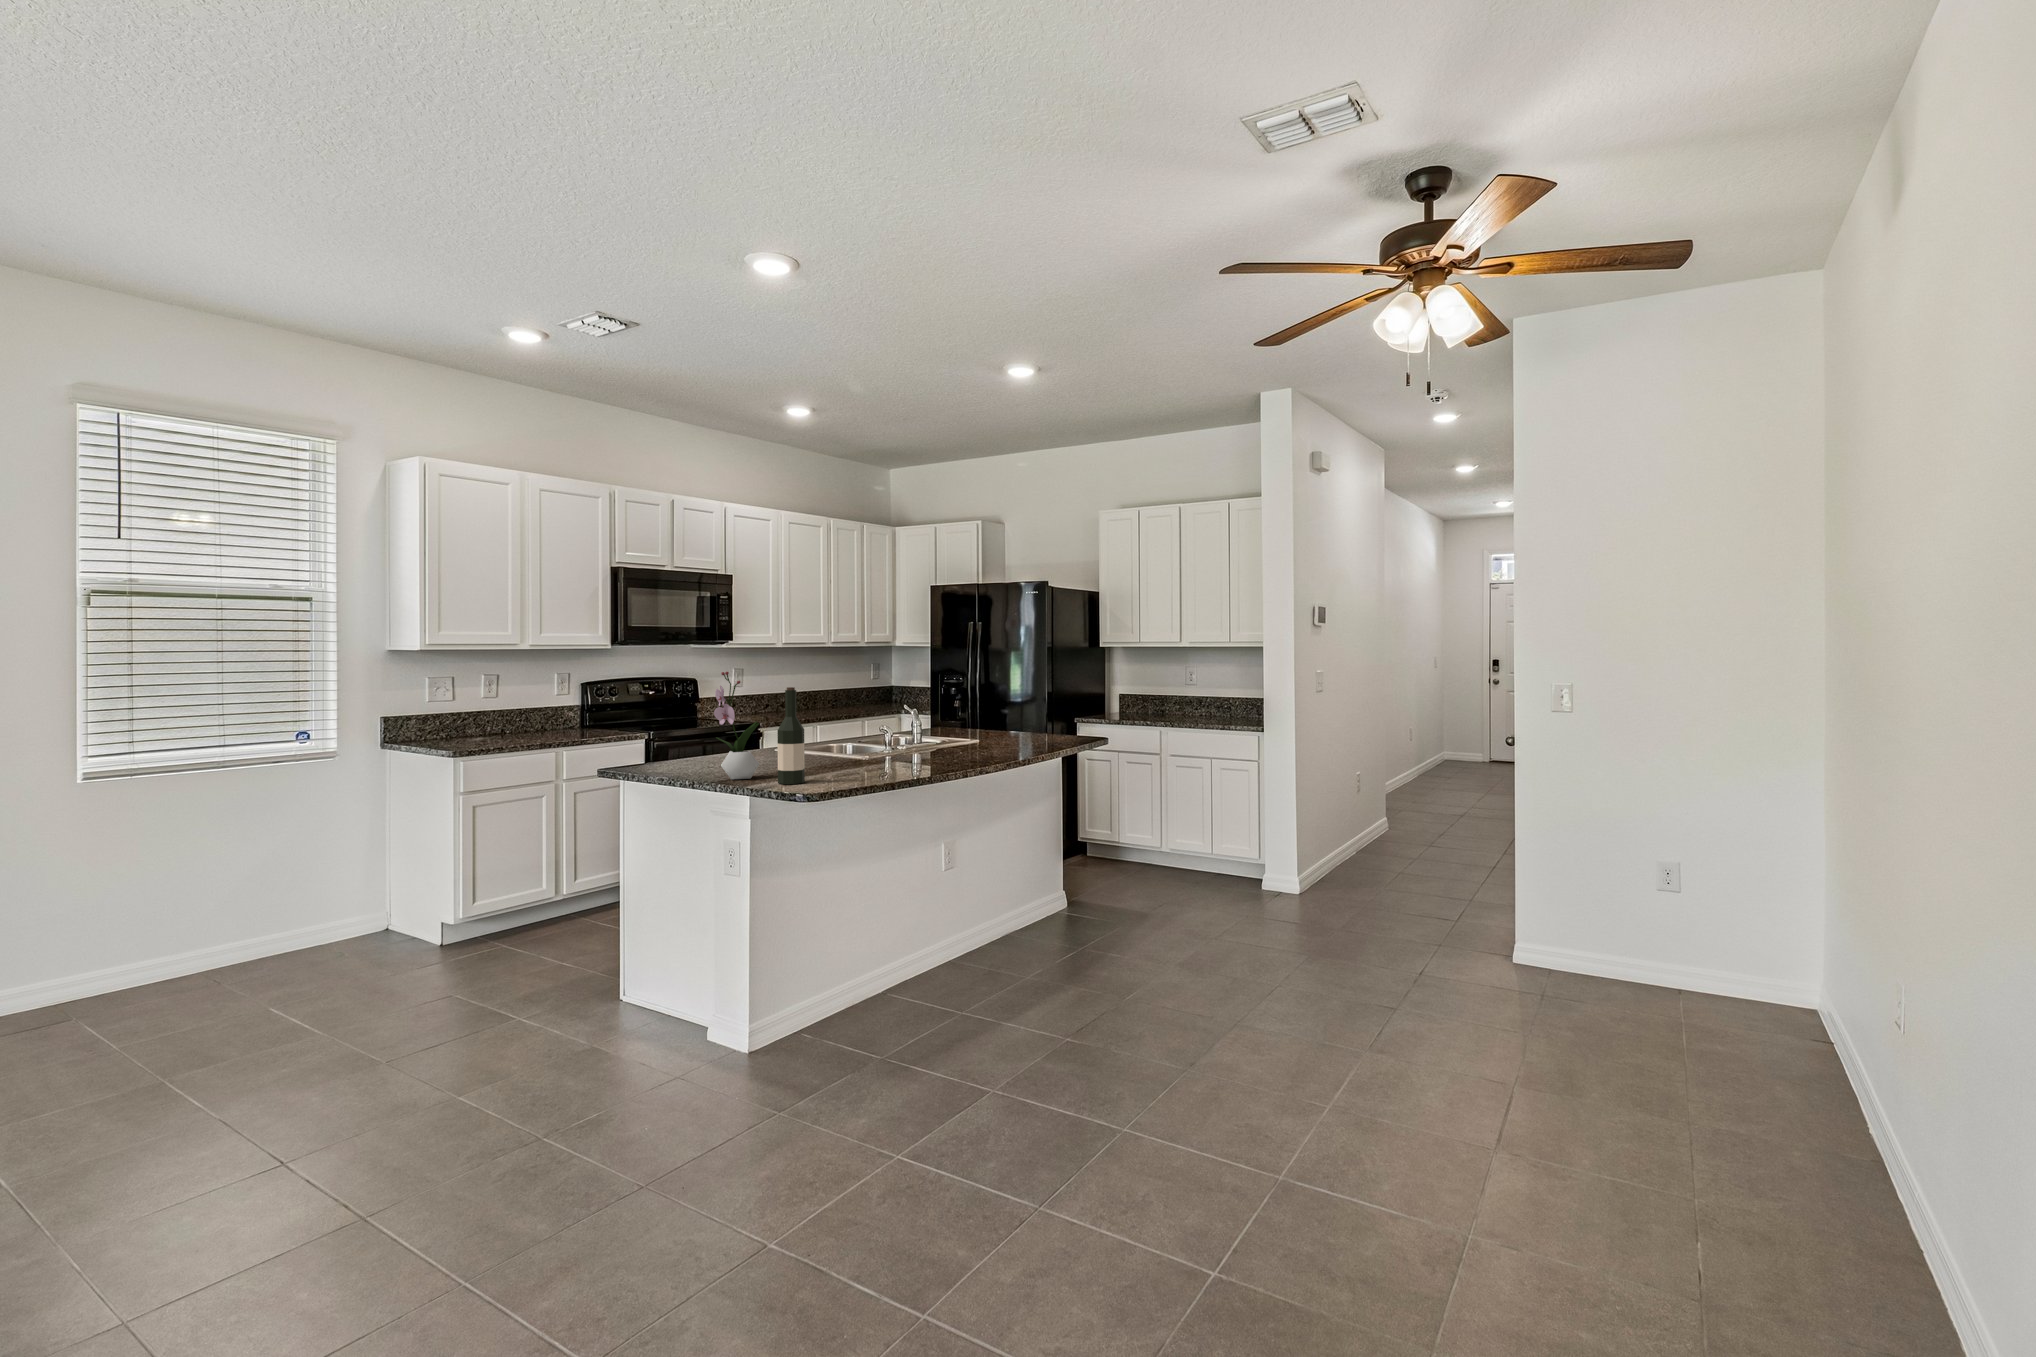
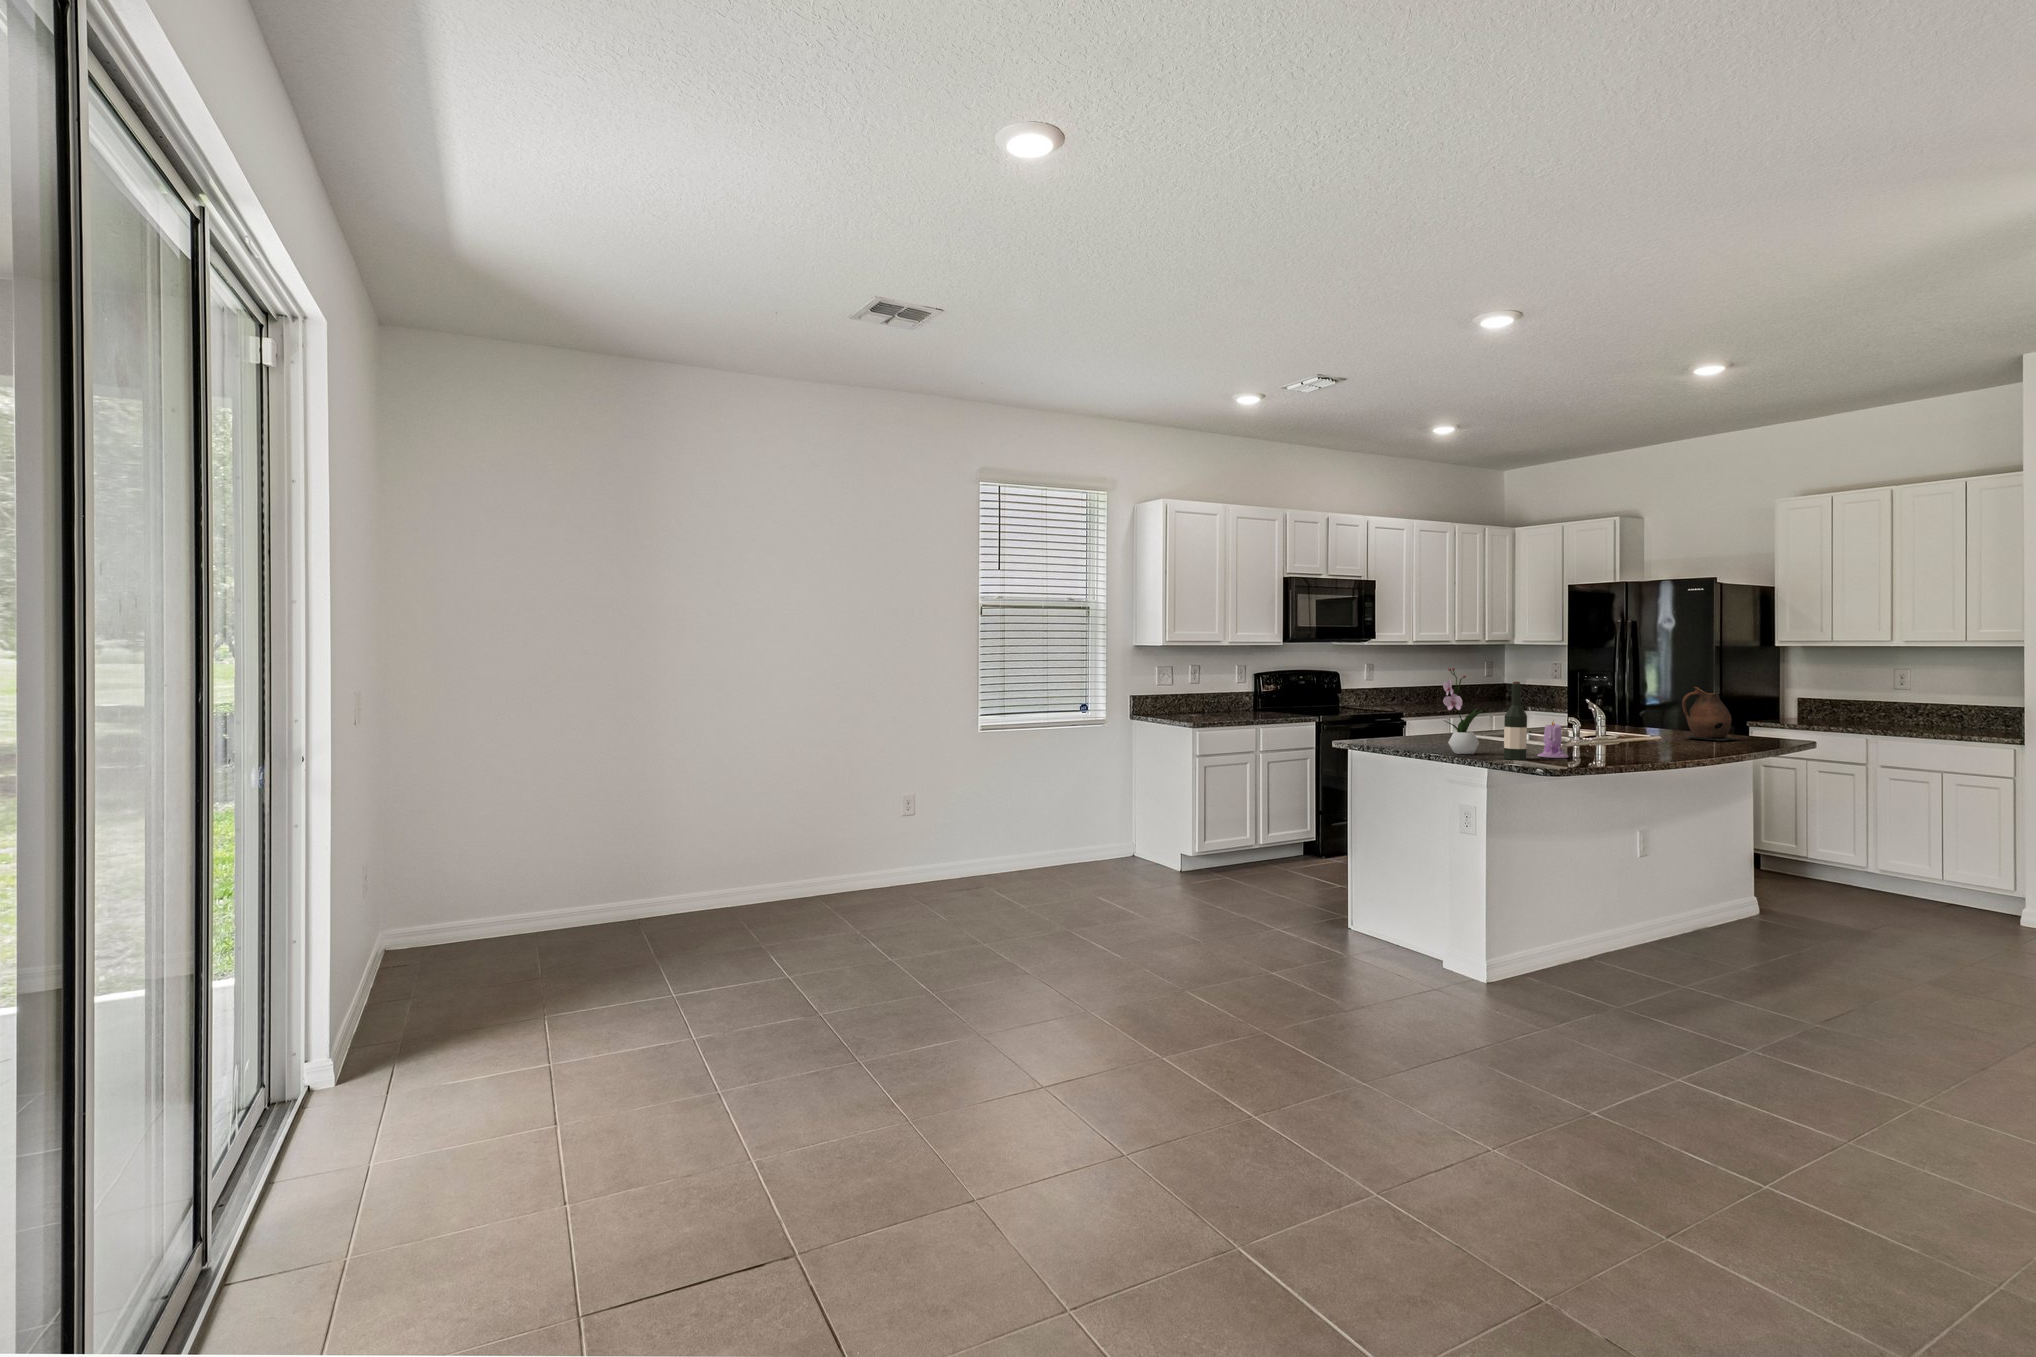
ceramic pitcher: none [1004,688,1054,744] -> present [1682,687,1740,741]
candle: none [823,731,857,778] -> present [1538,720,1568,758]

